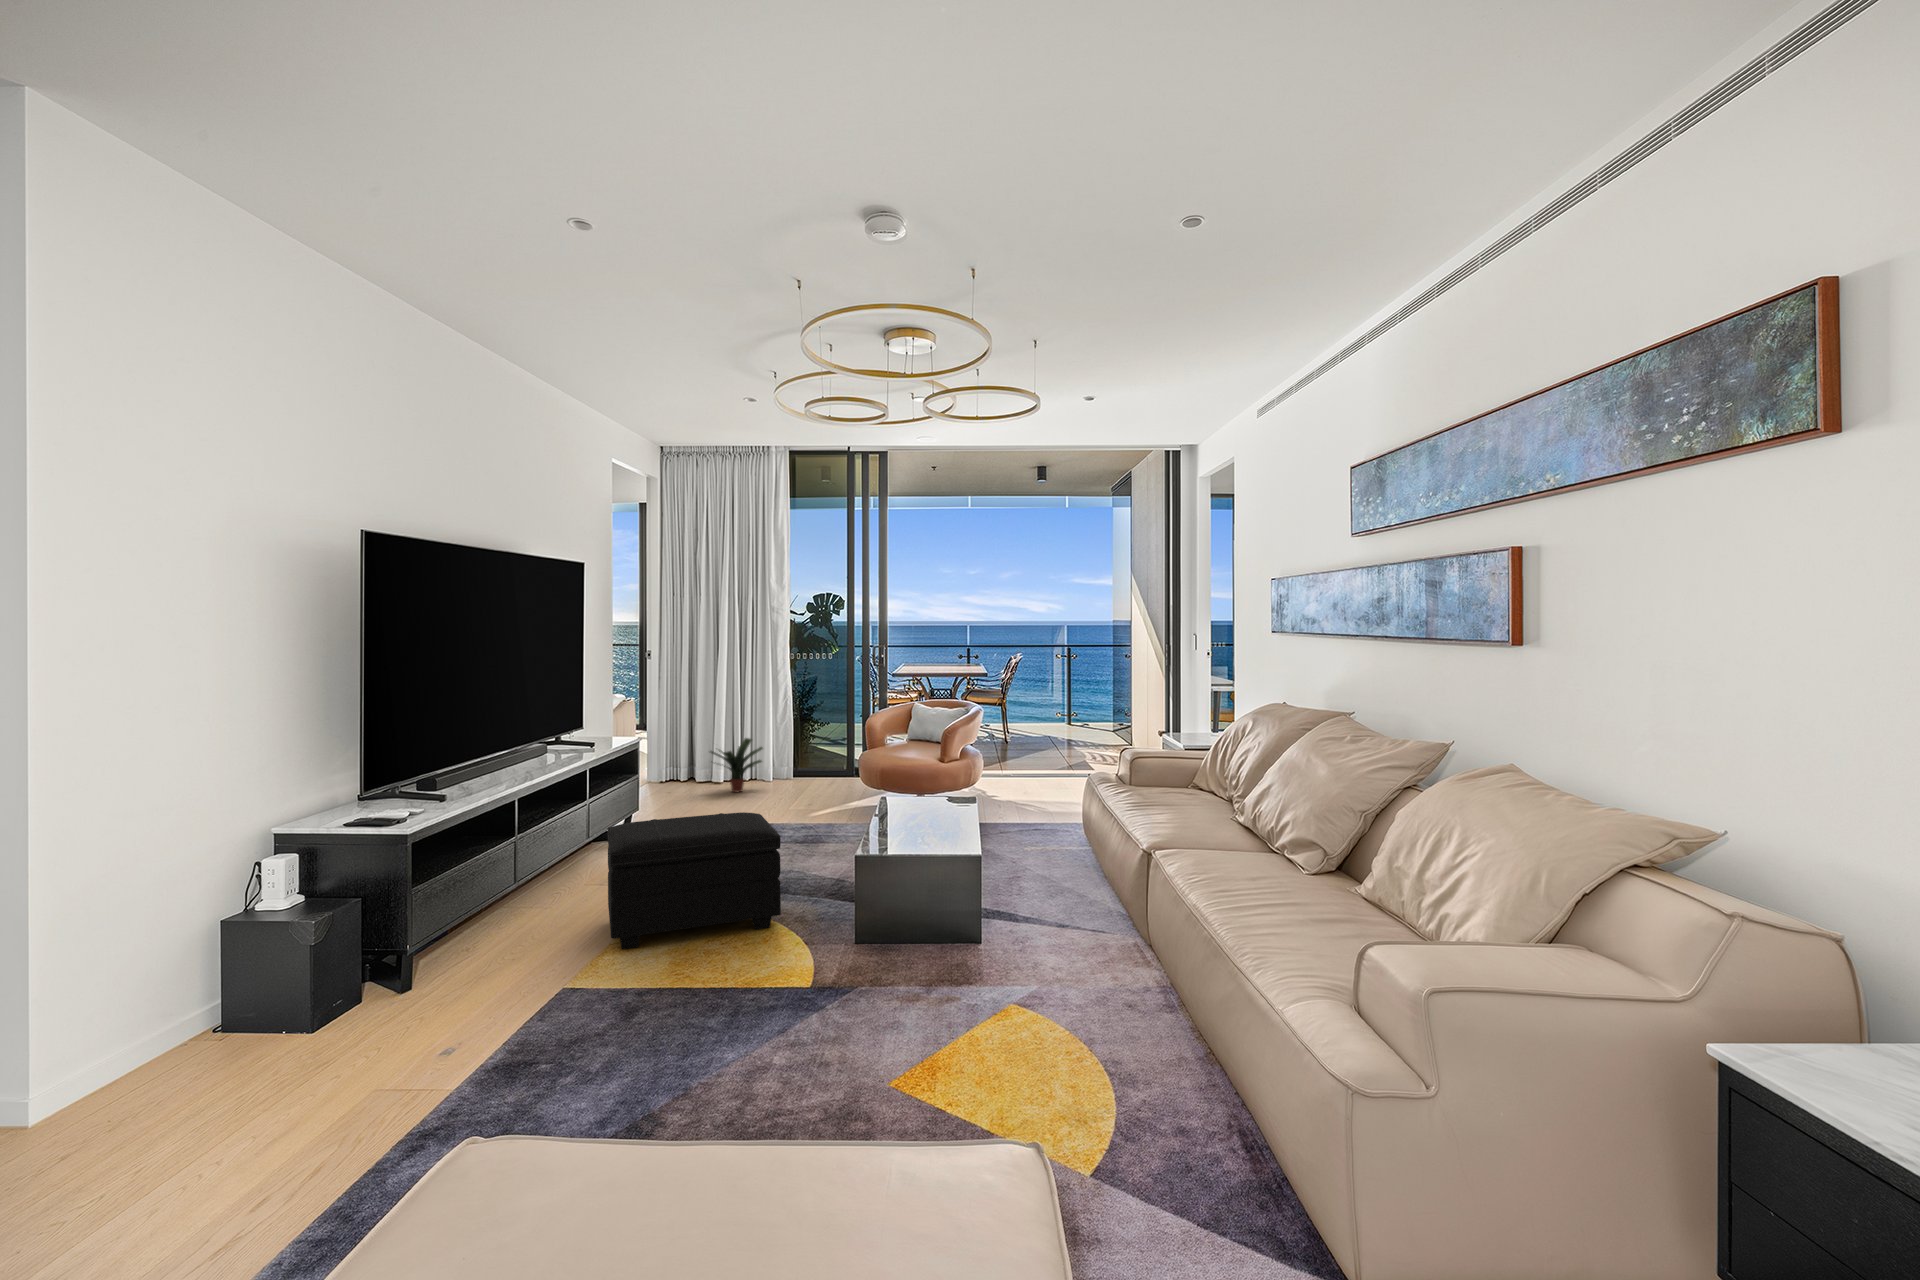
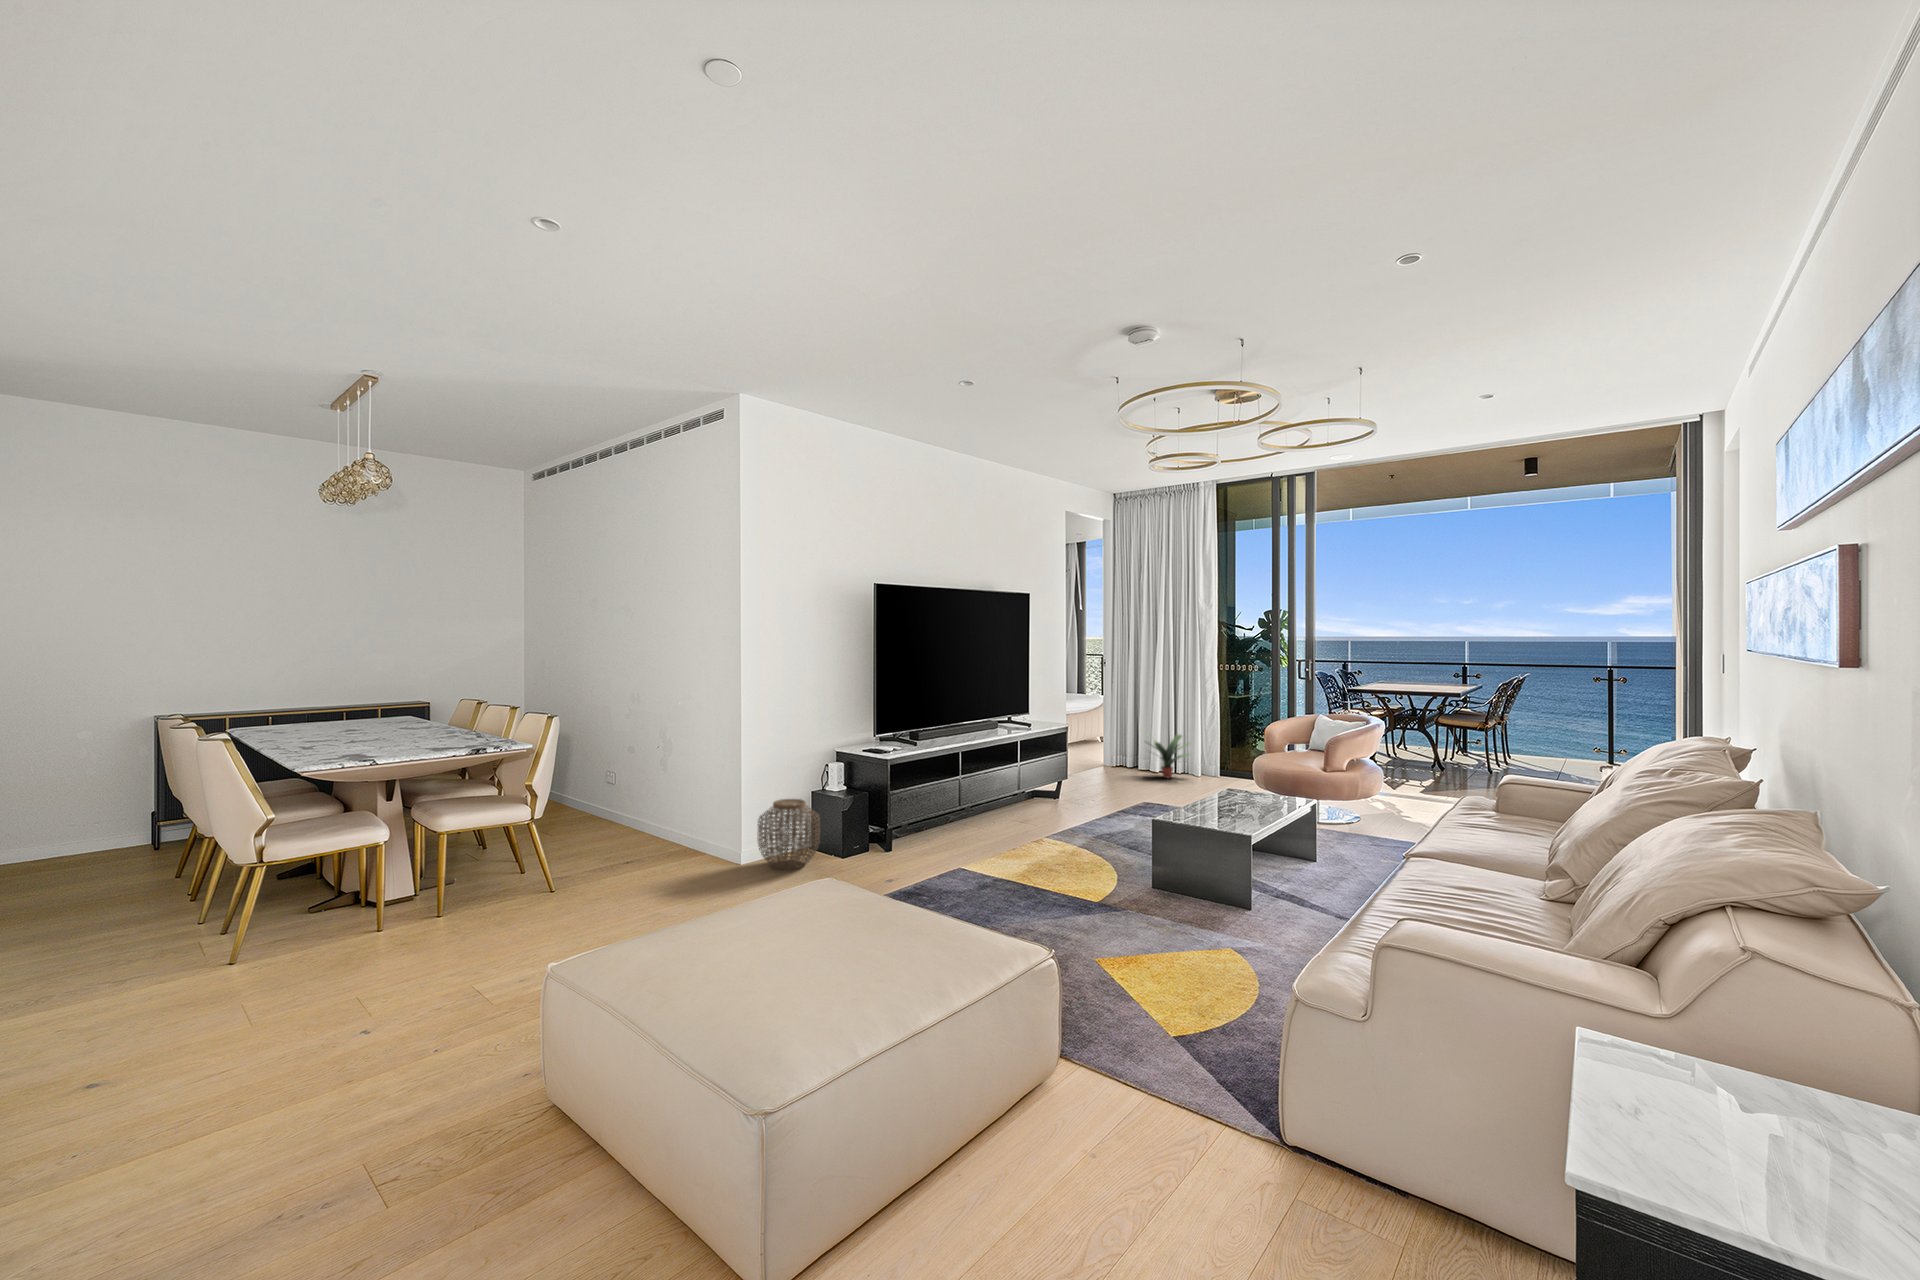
footstool: present [608,812,781,949] -> none [998,776,1118,866]
woven basket: none [110,939,273,1091] -> present [758,799,820,870]

